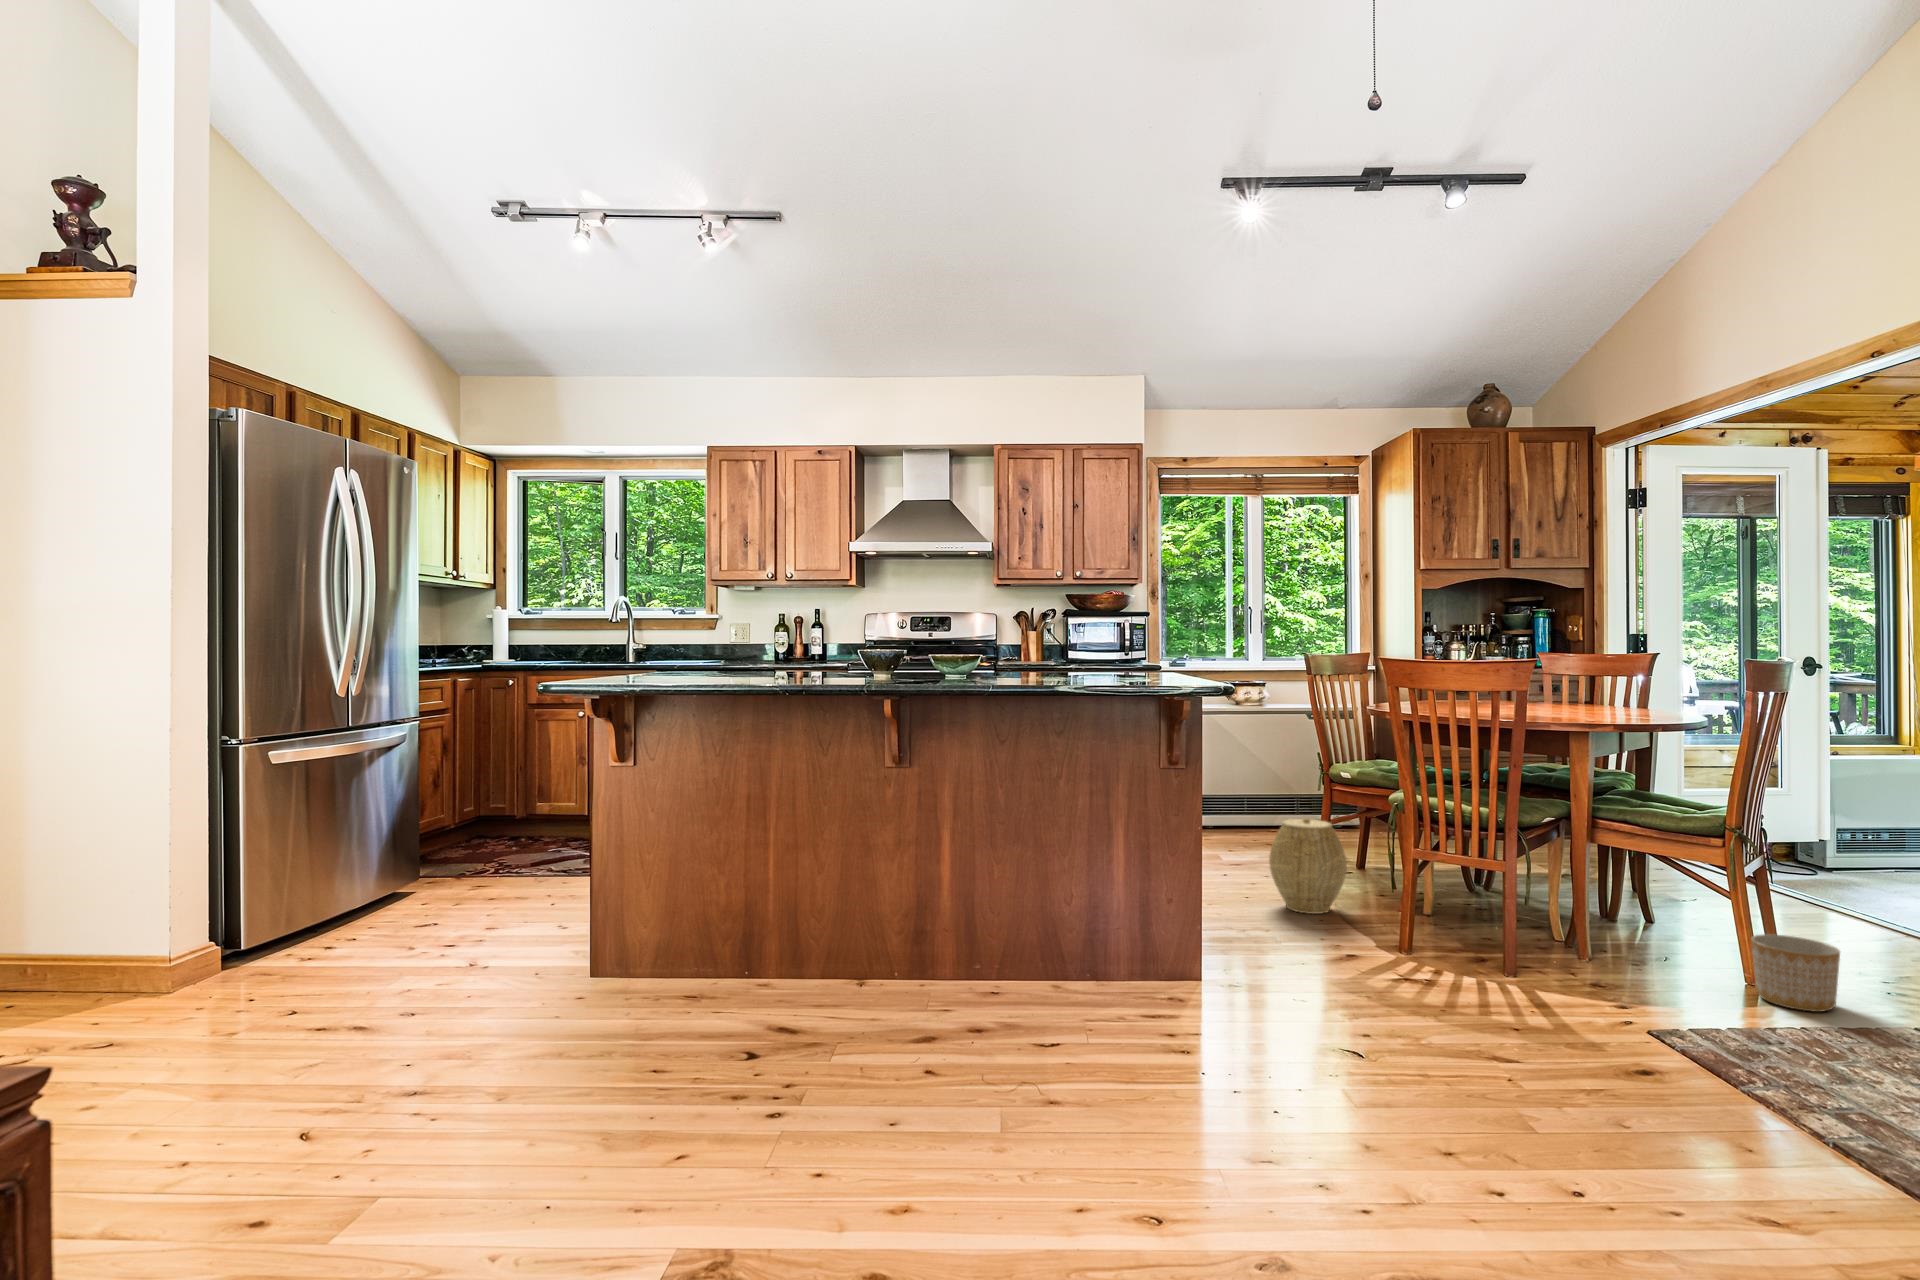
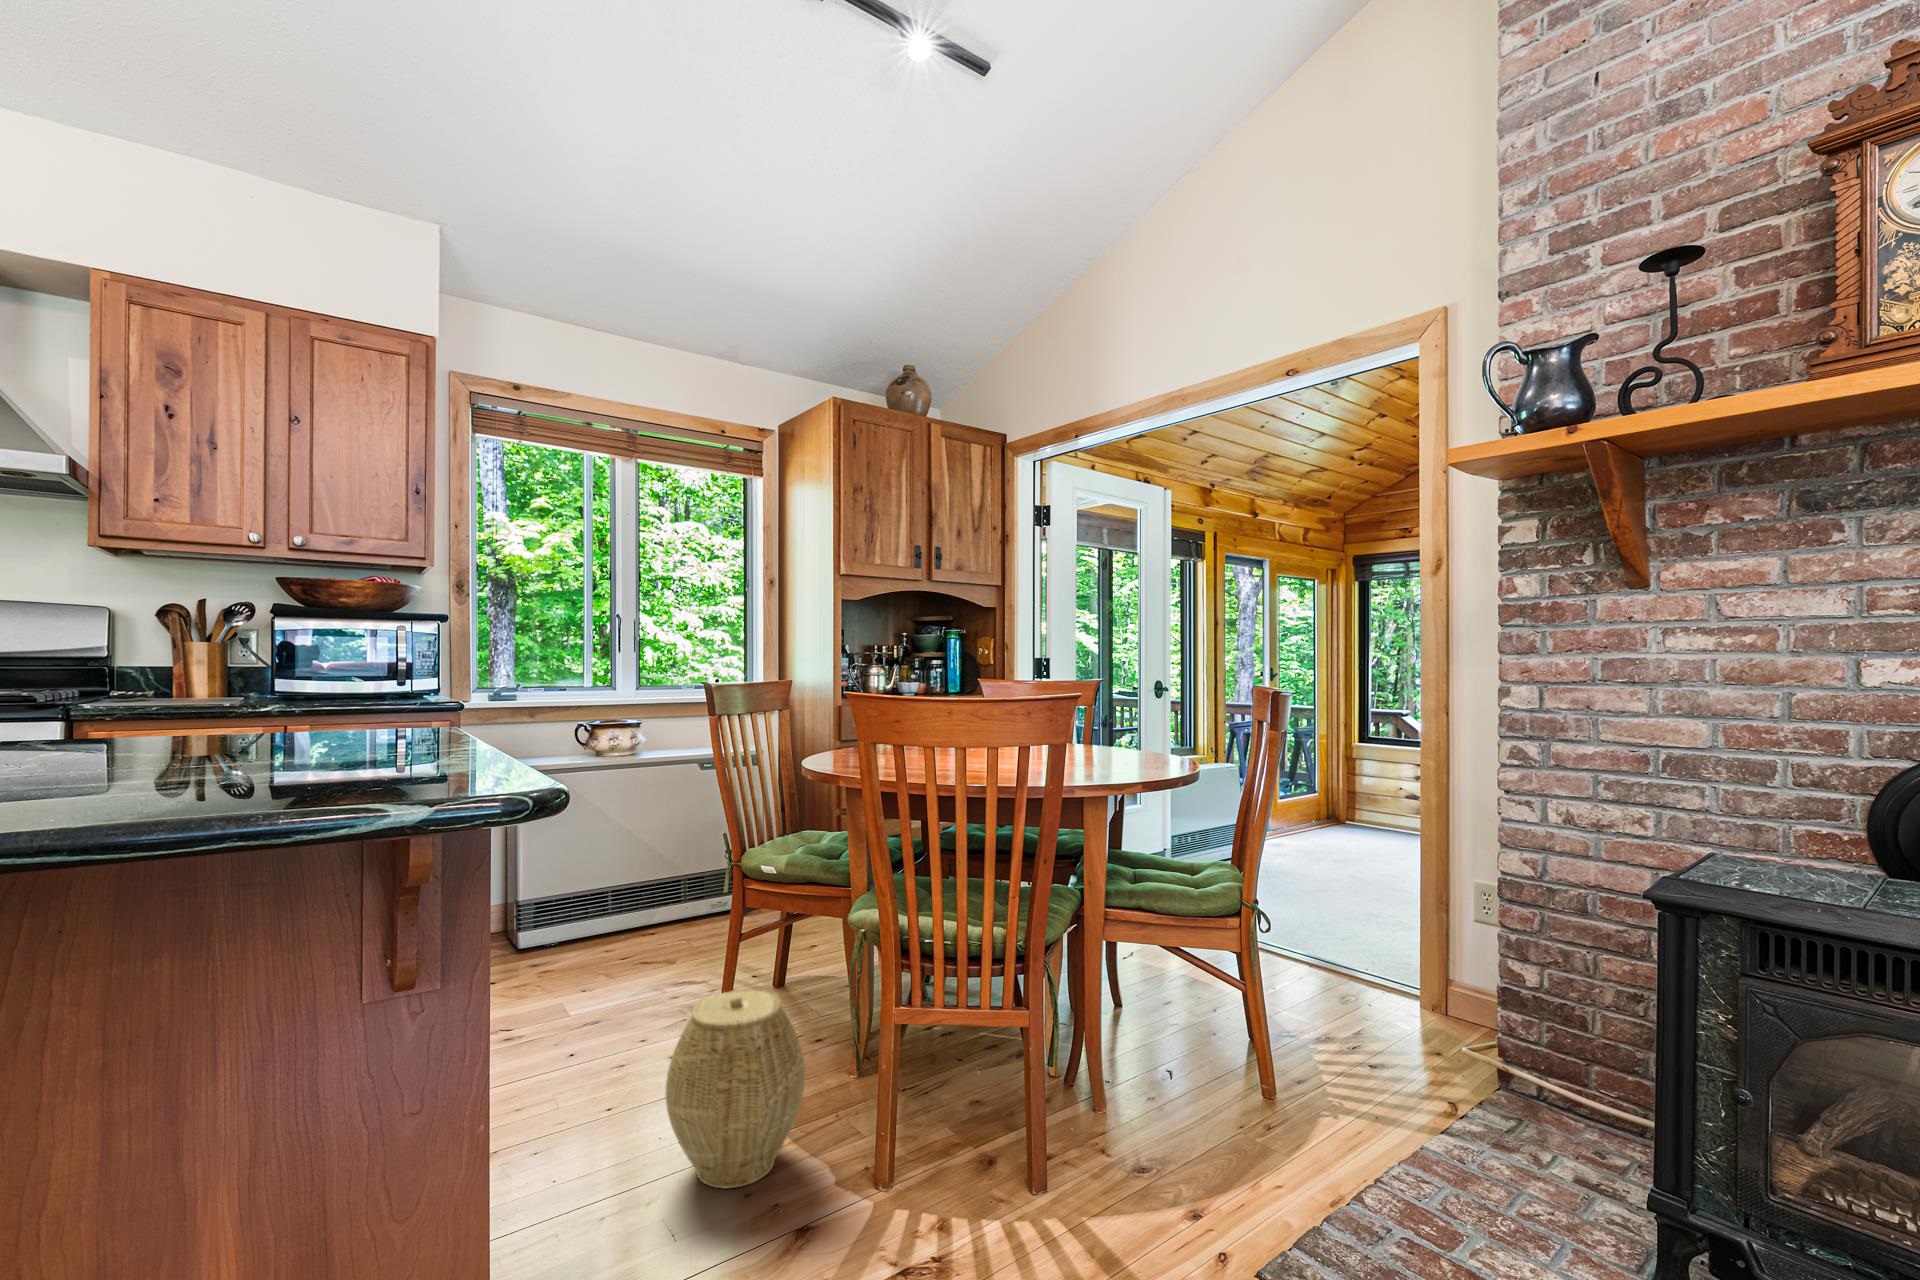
planter: present [1751,934,1840,1012] -> none [1393,1092,1507,1227]

